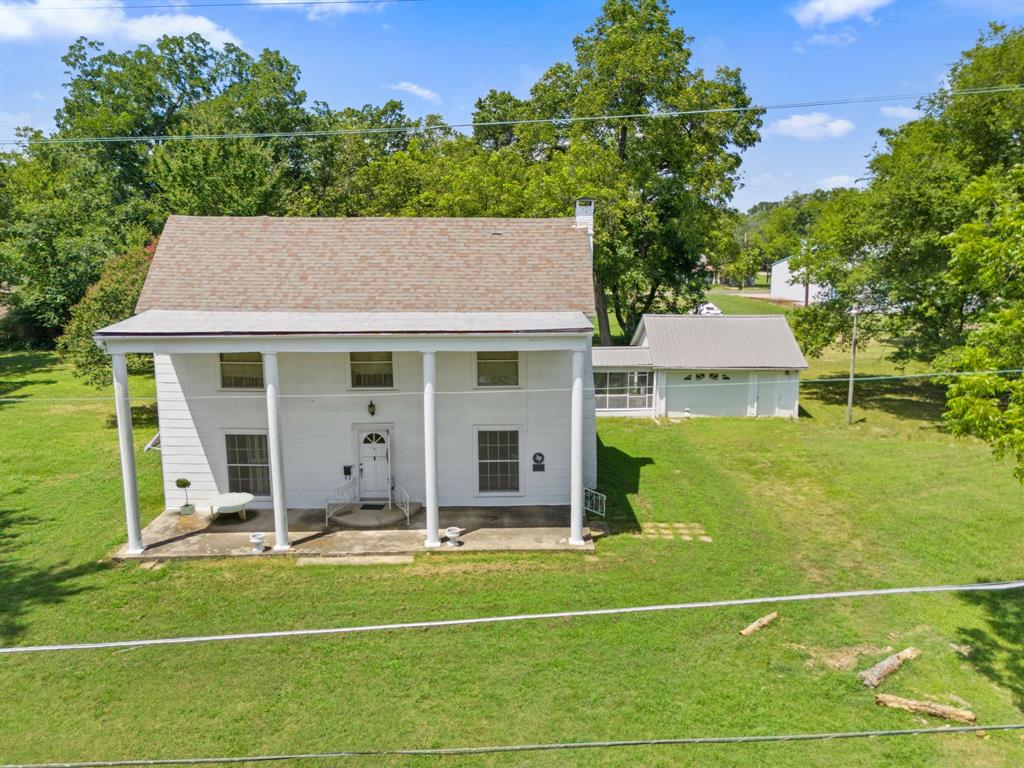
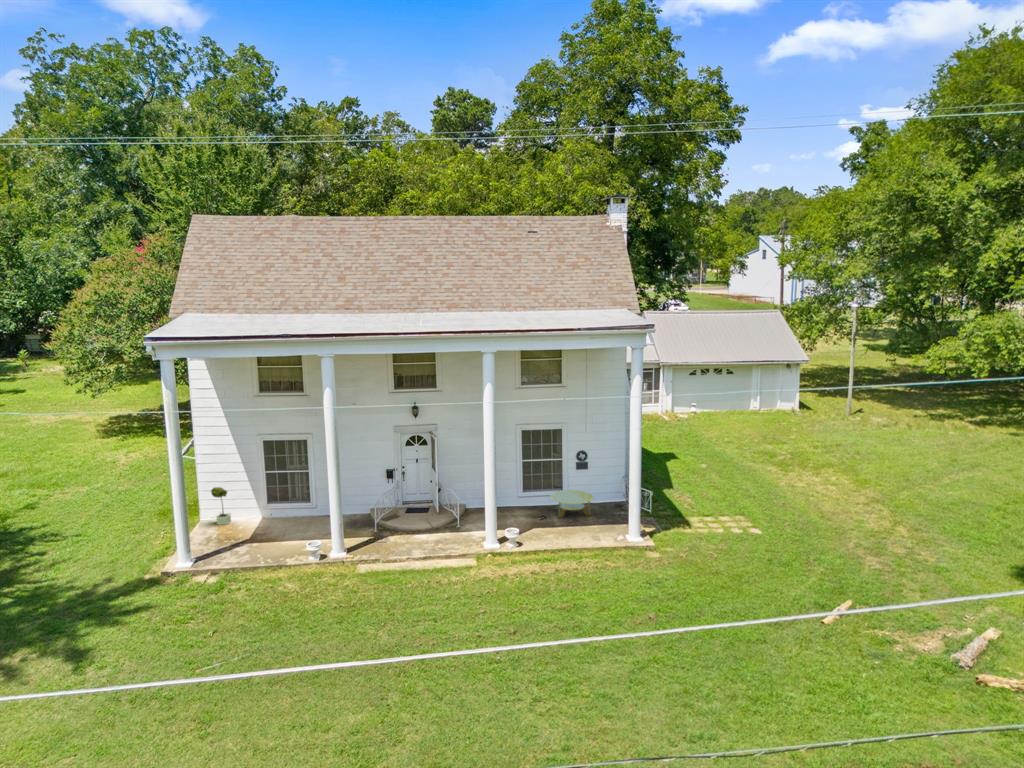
round table: present [207,493,254,520] -> present [550,490,593,518]

